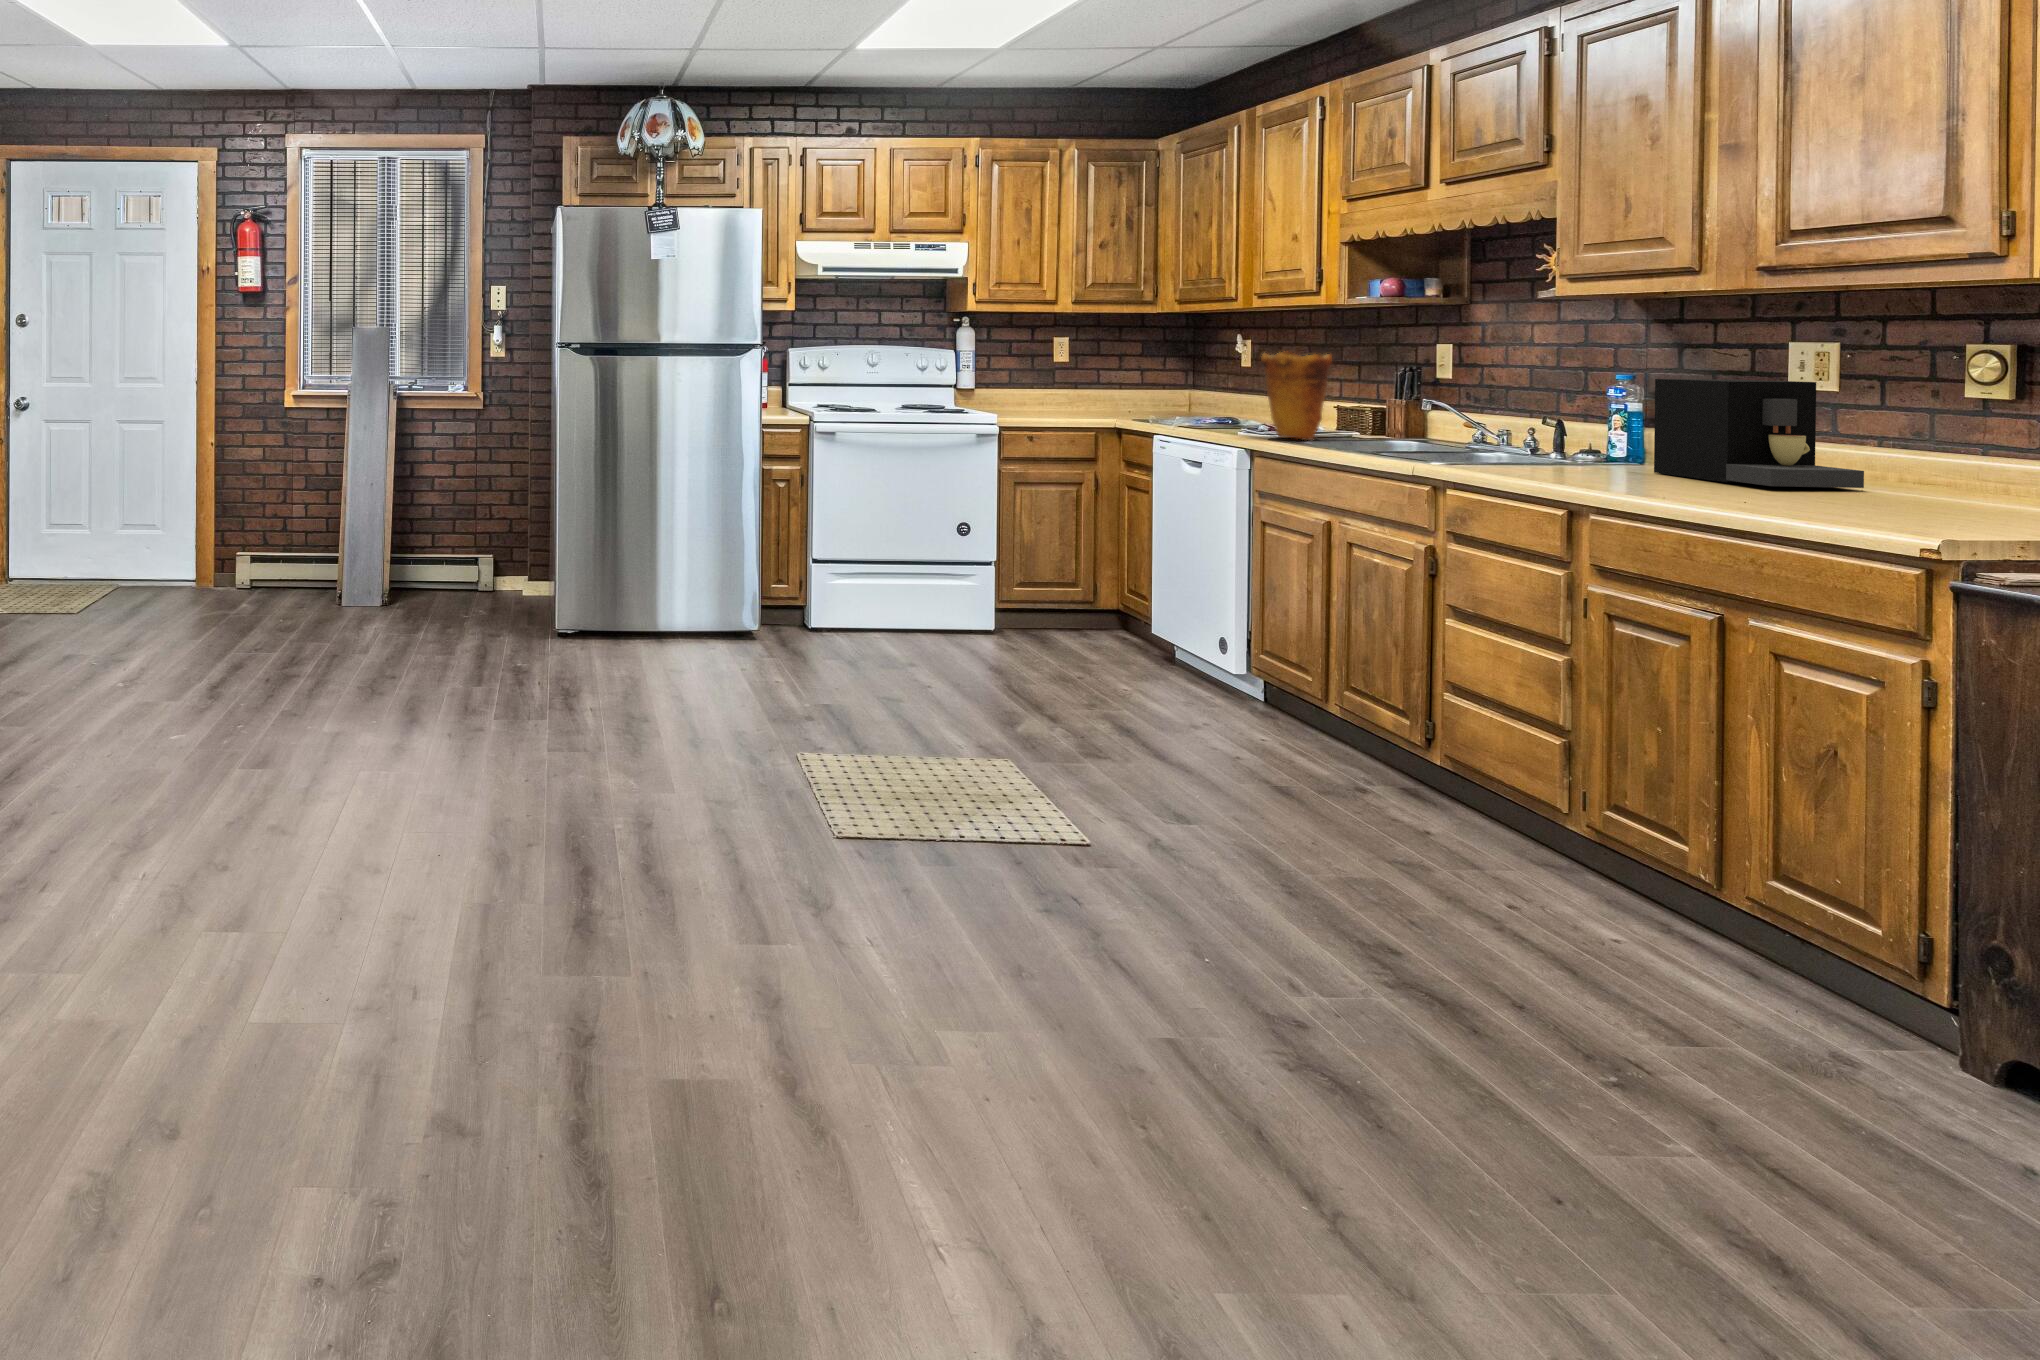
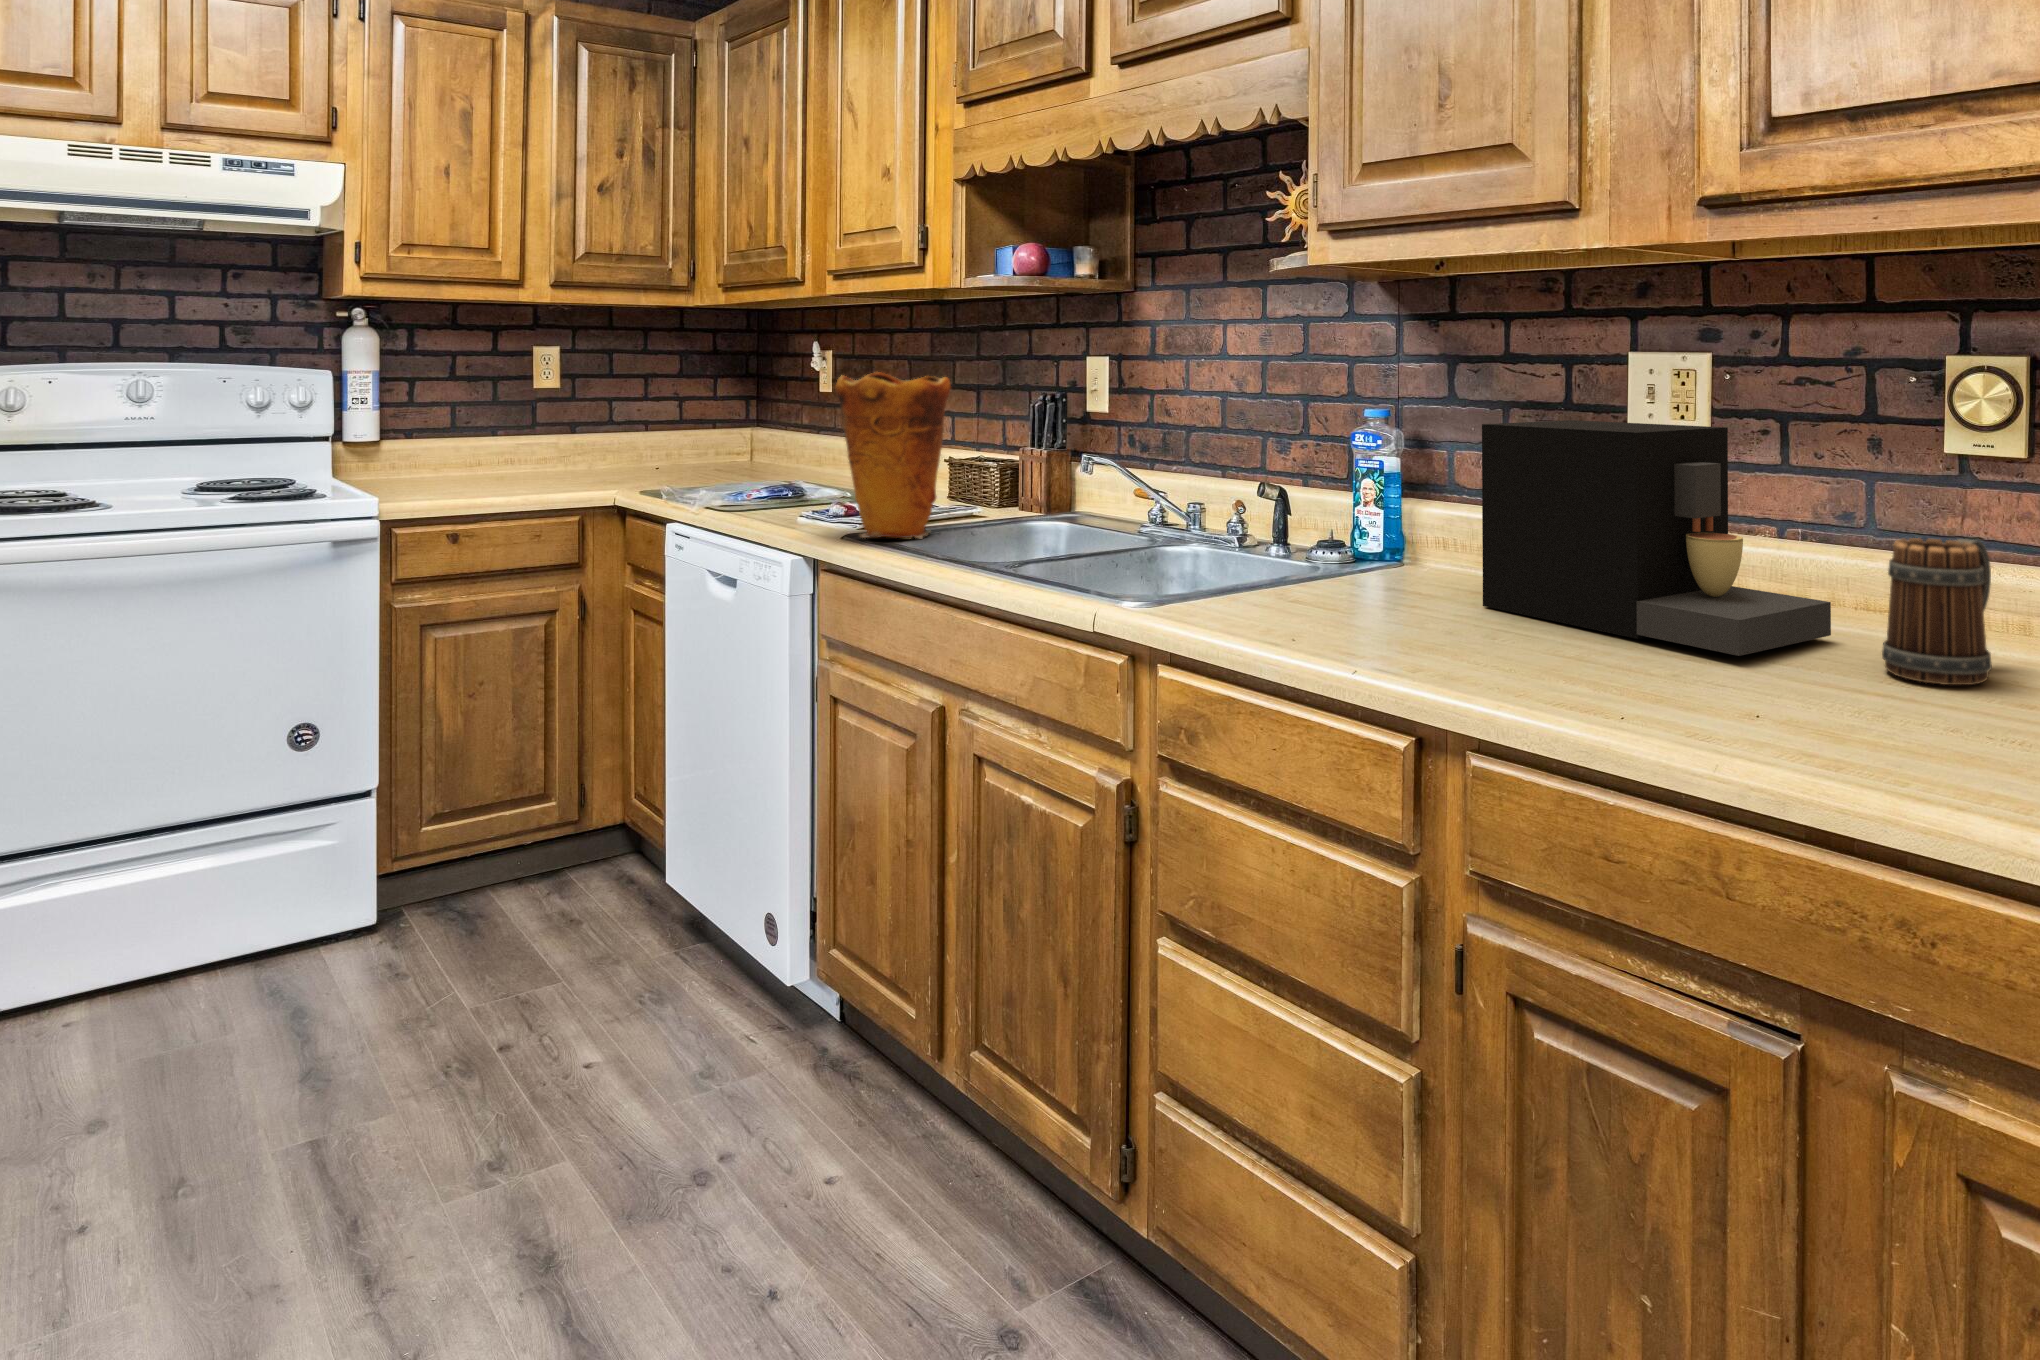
mug: none [1858,434,1948,501] -> present [1882,538,1992,685]

